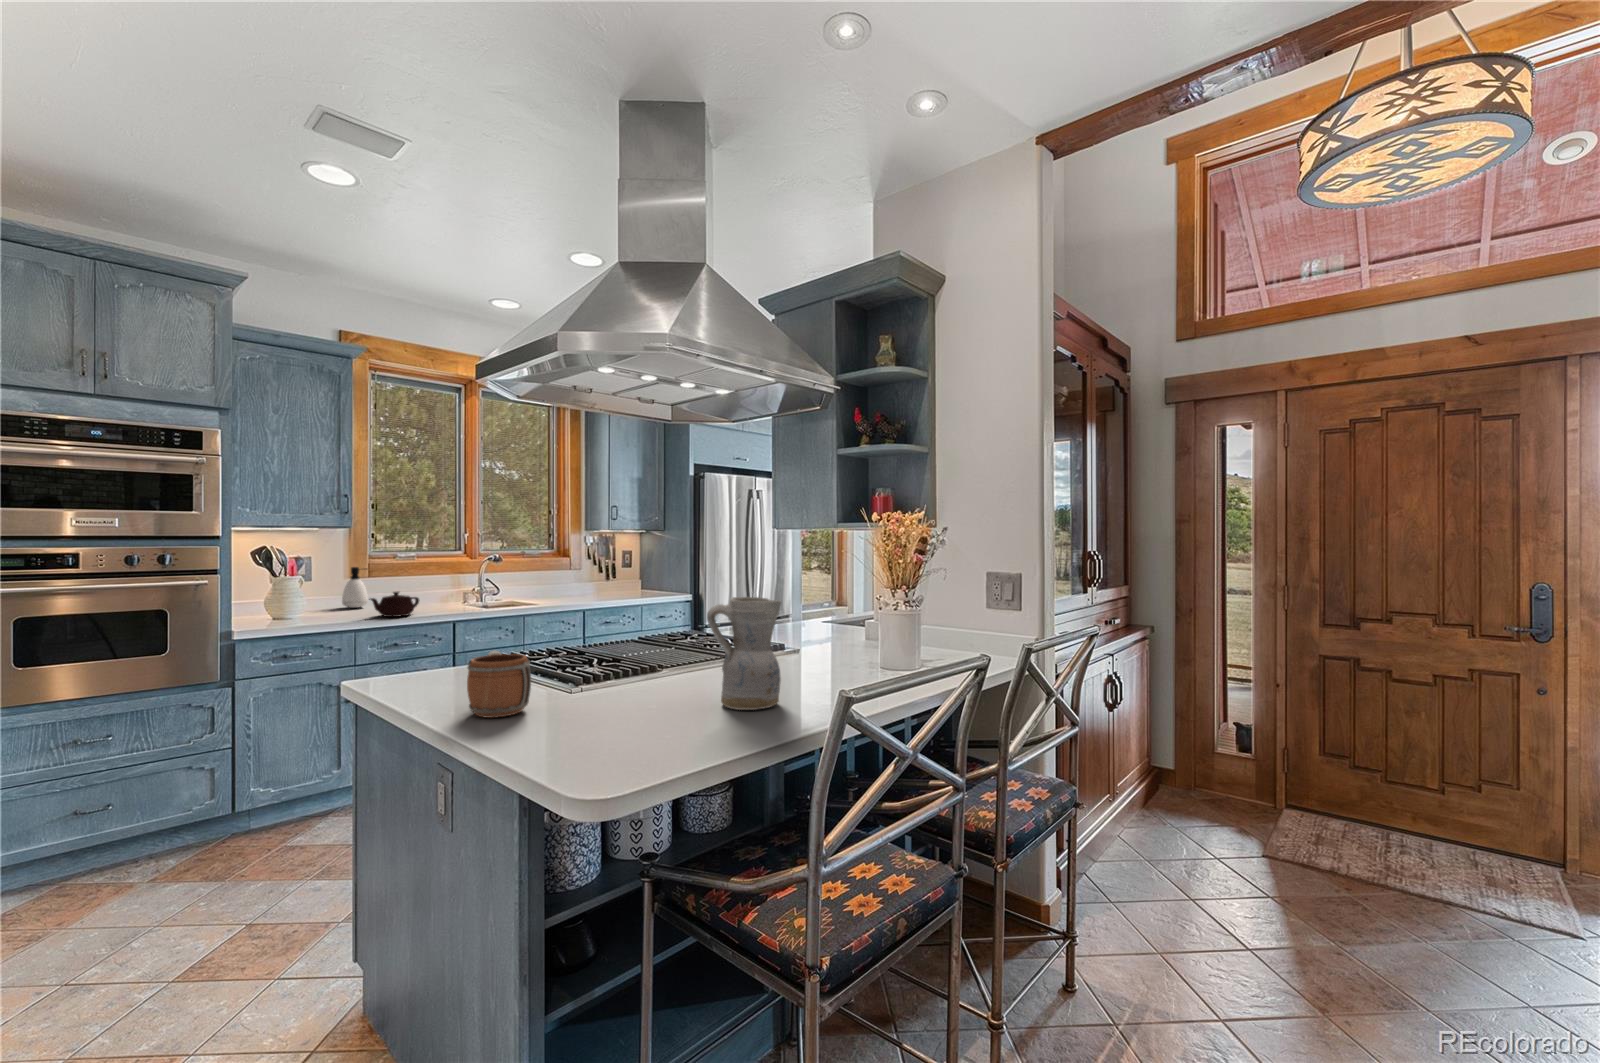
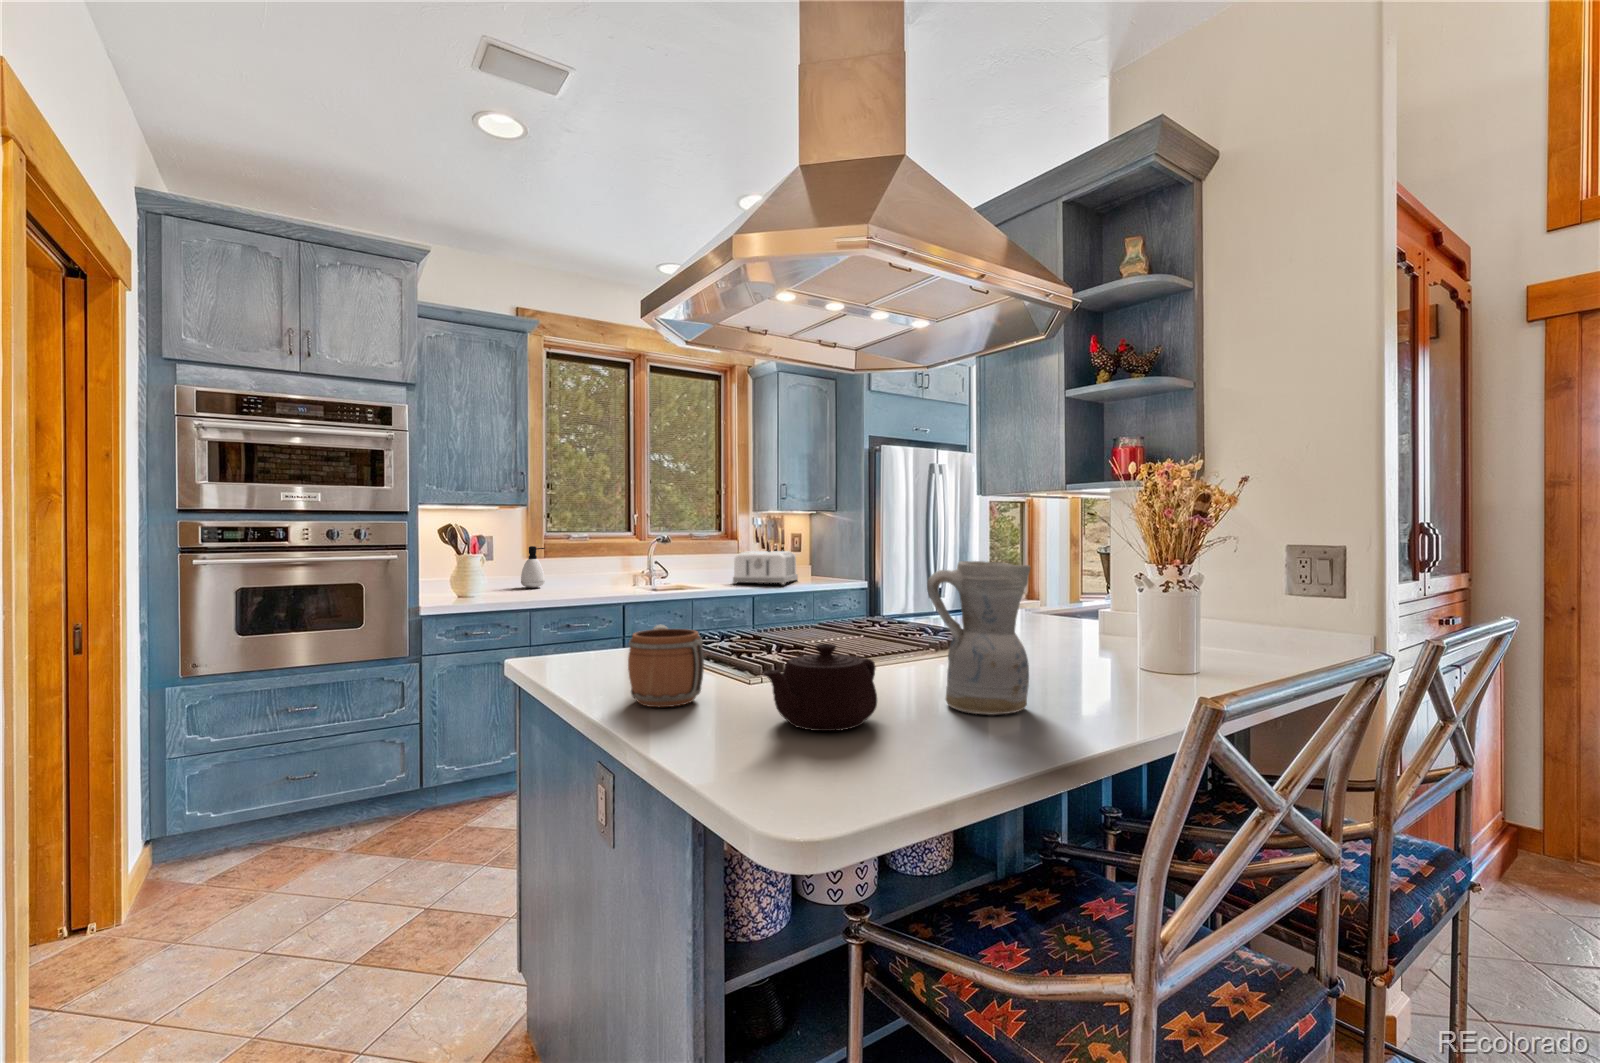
toaster: none [563,568,626,600] -> present [733,551,798,584]
teapot: present [369,592,419,617] -> present [763,644,877,731]

